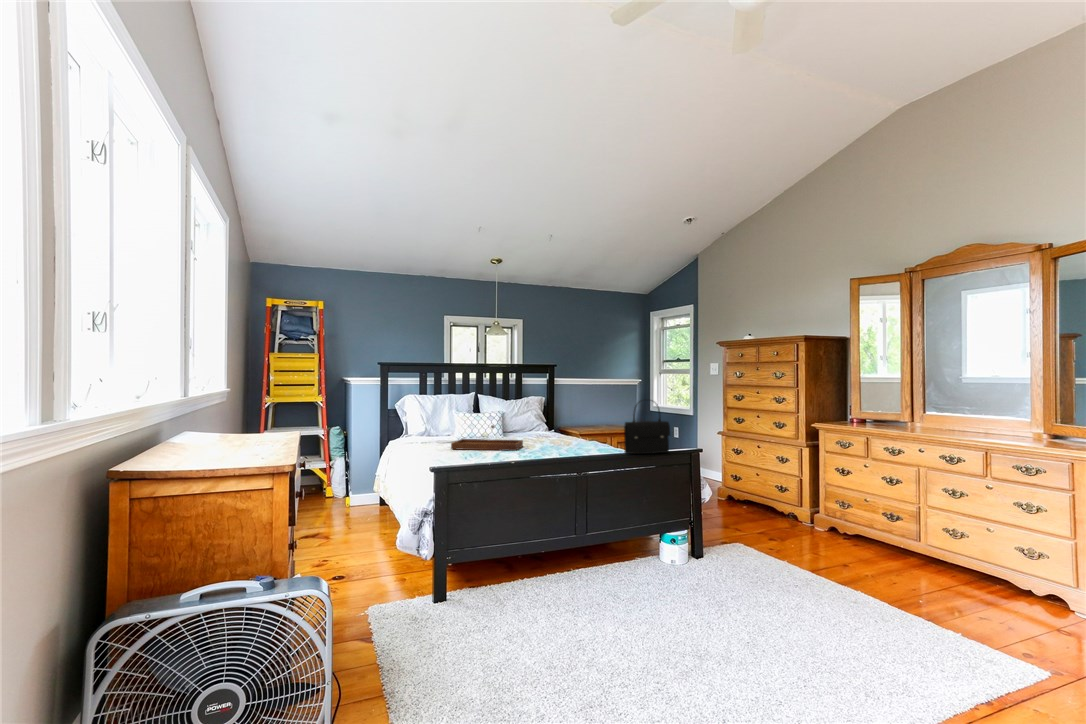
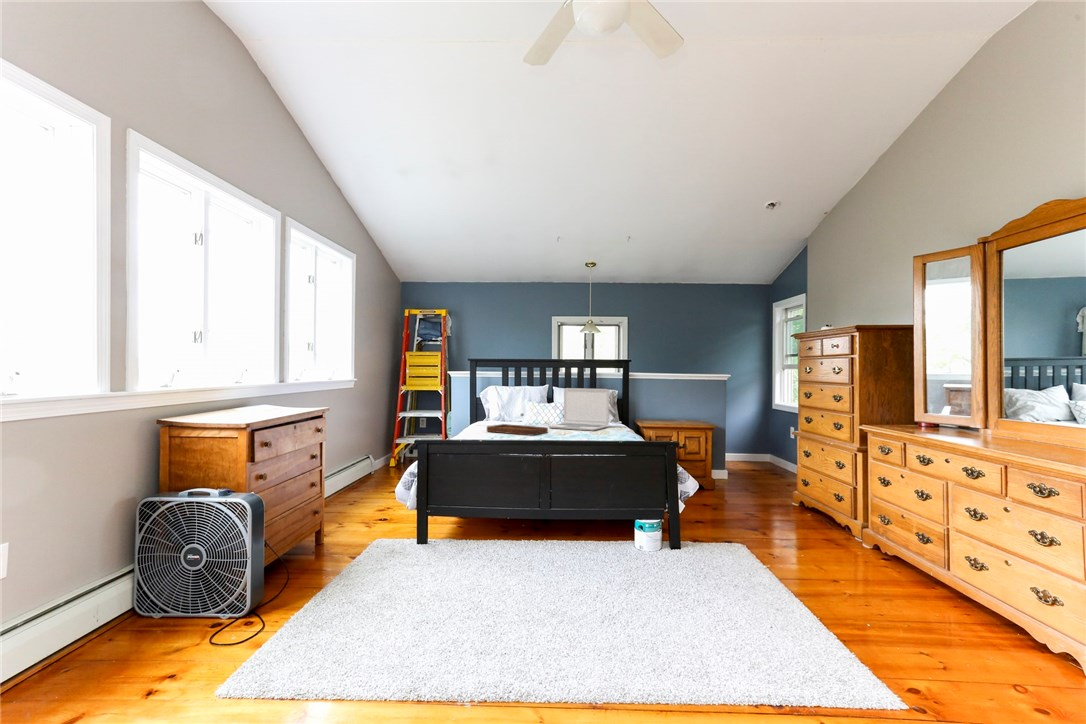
laptop: none [508,395,567,441] -> present [548,388,609,431]
handbag: present [624,404,670,454] -> none [609,395,653,445]

